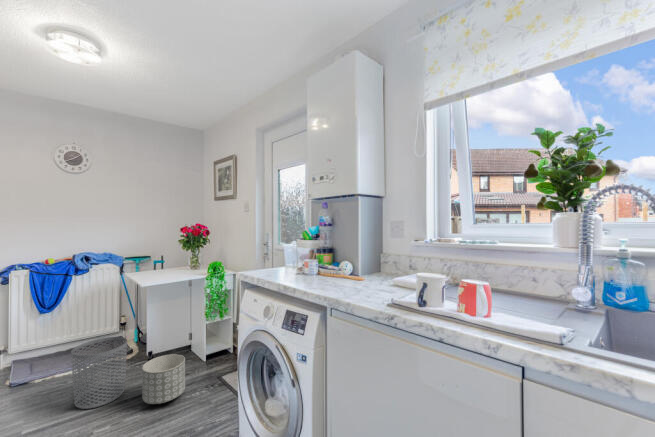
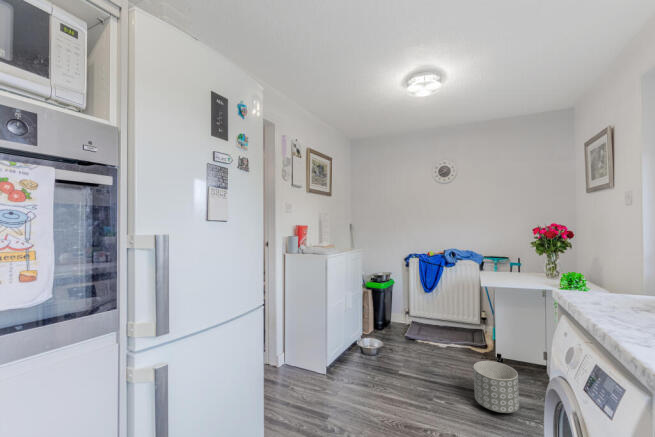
waste bin: present [71,337,127,409] -> none [427,324,468,383]

